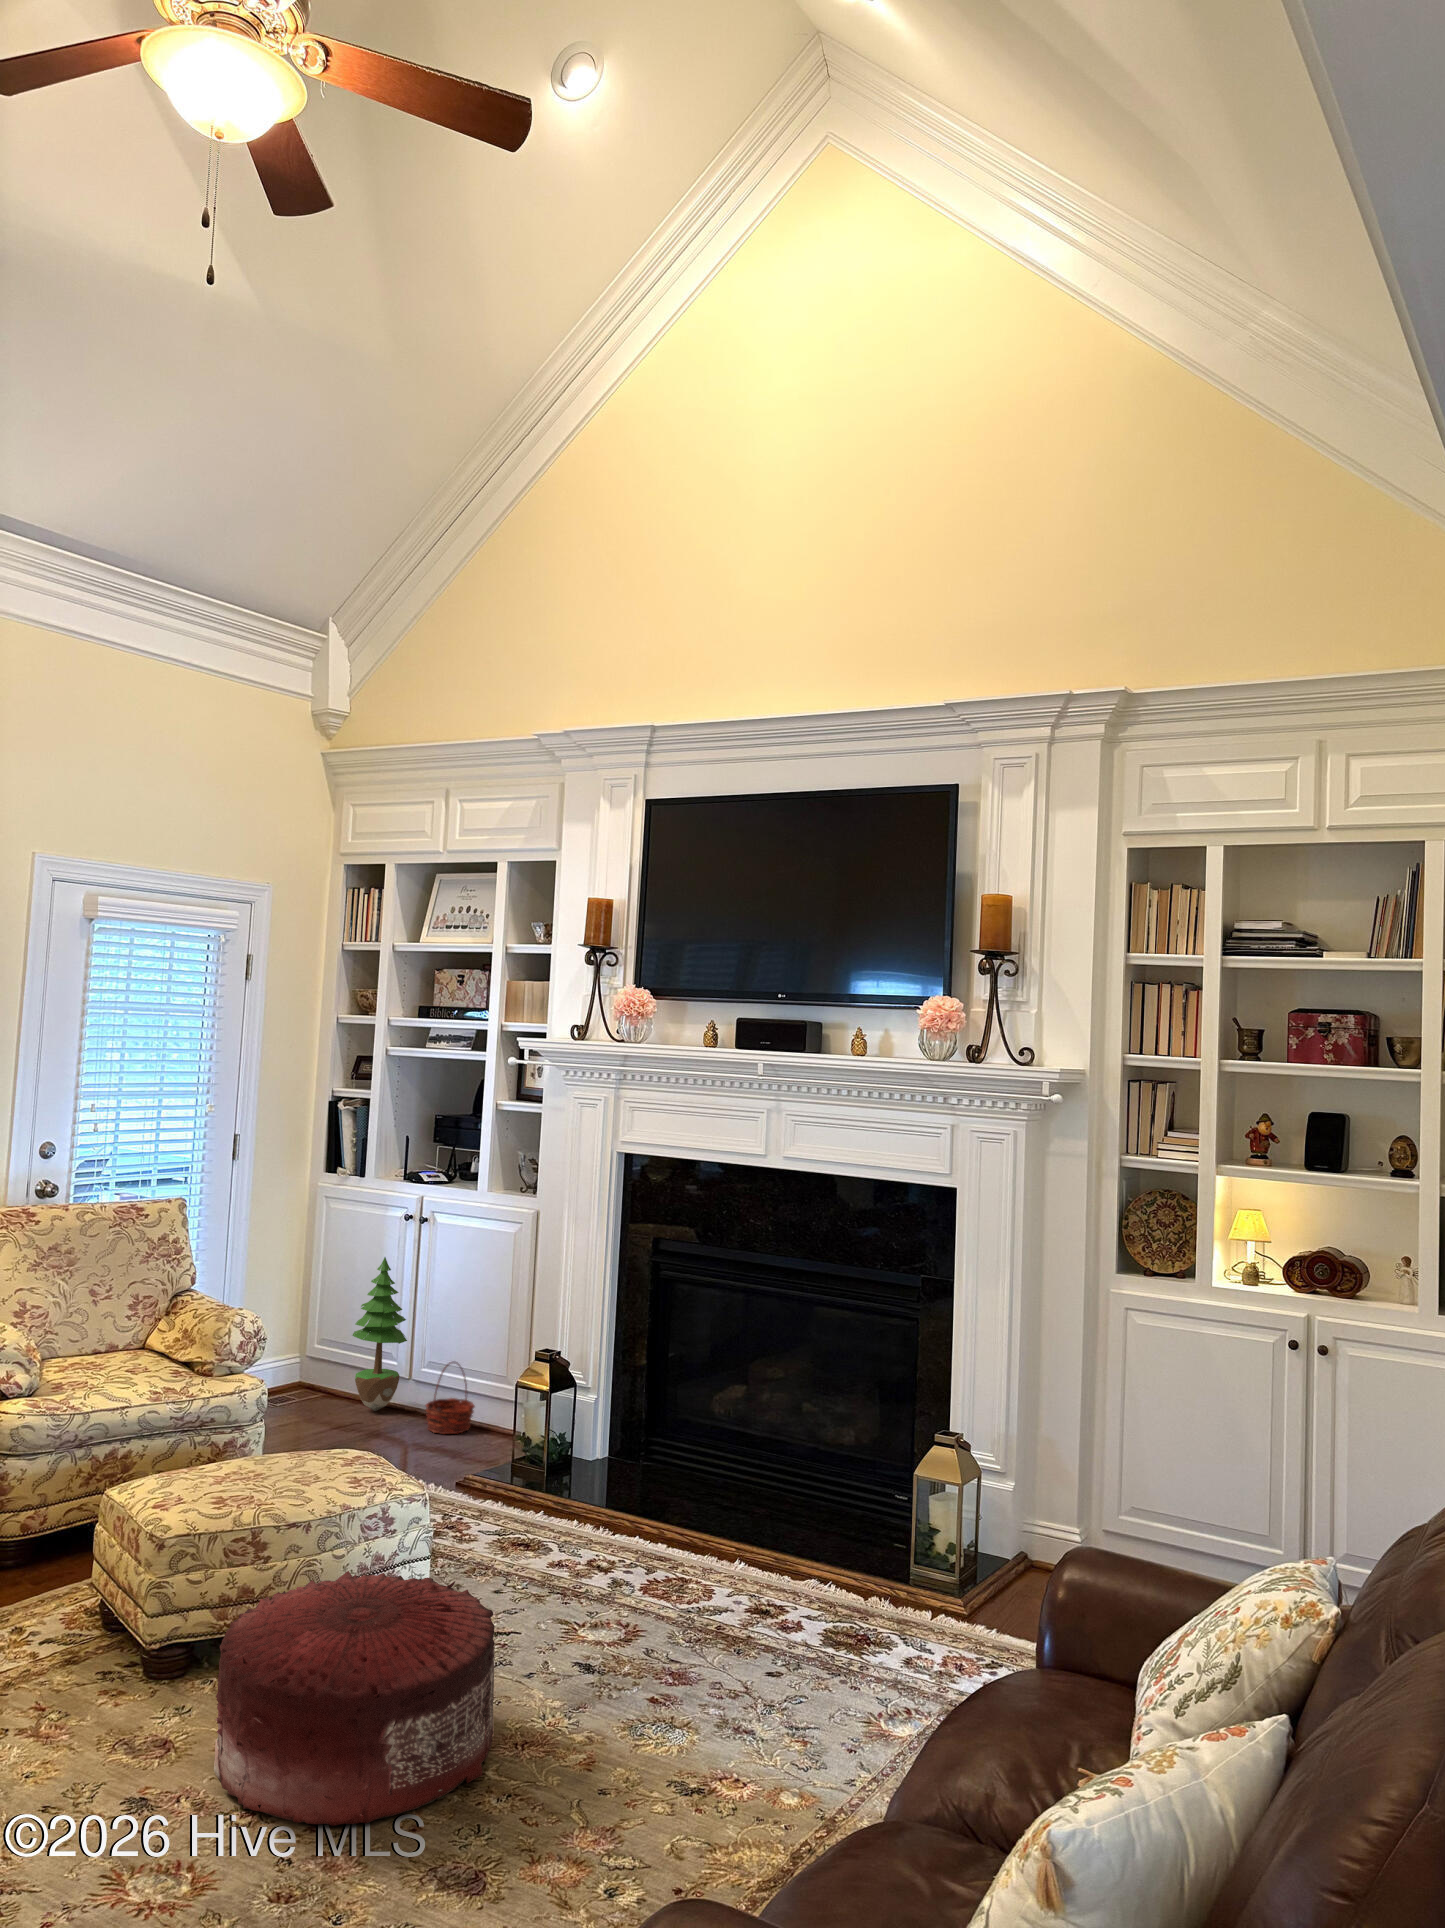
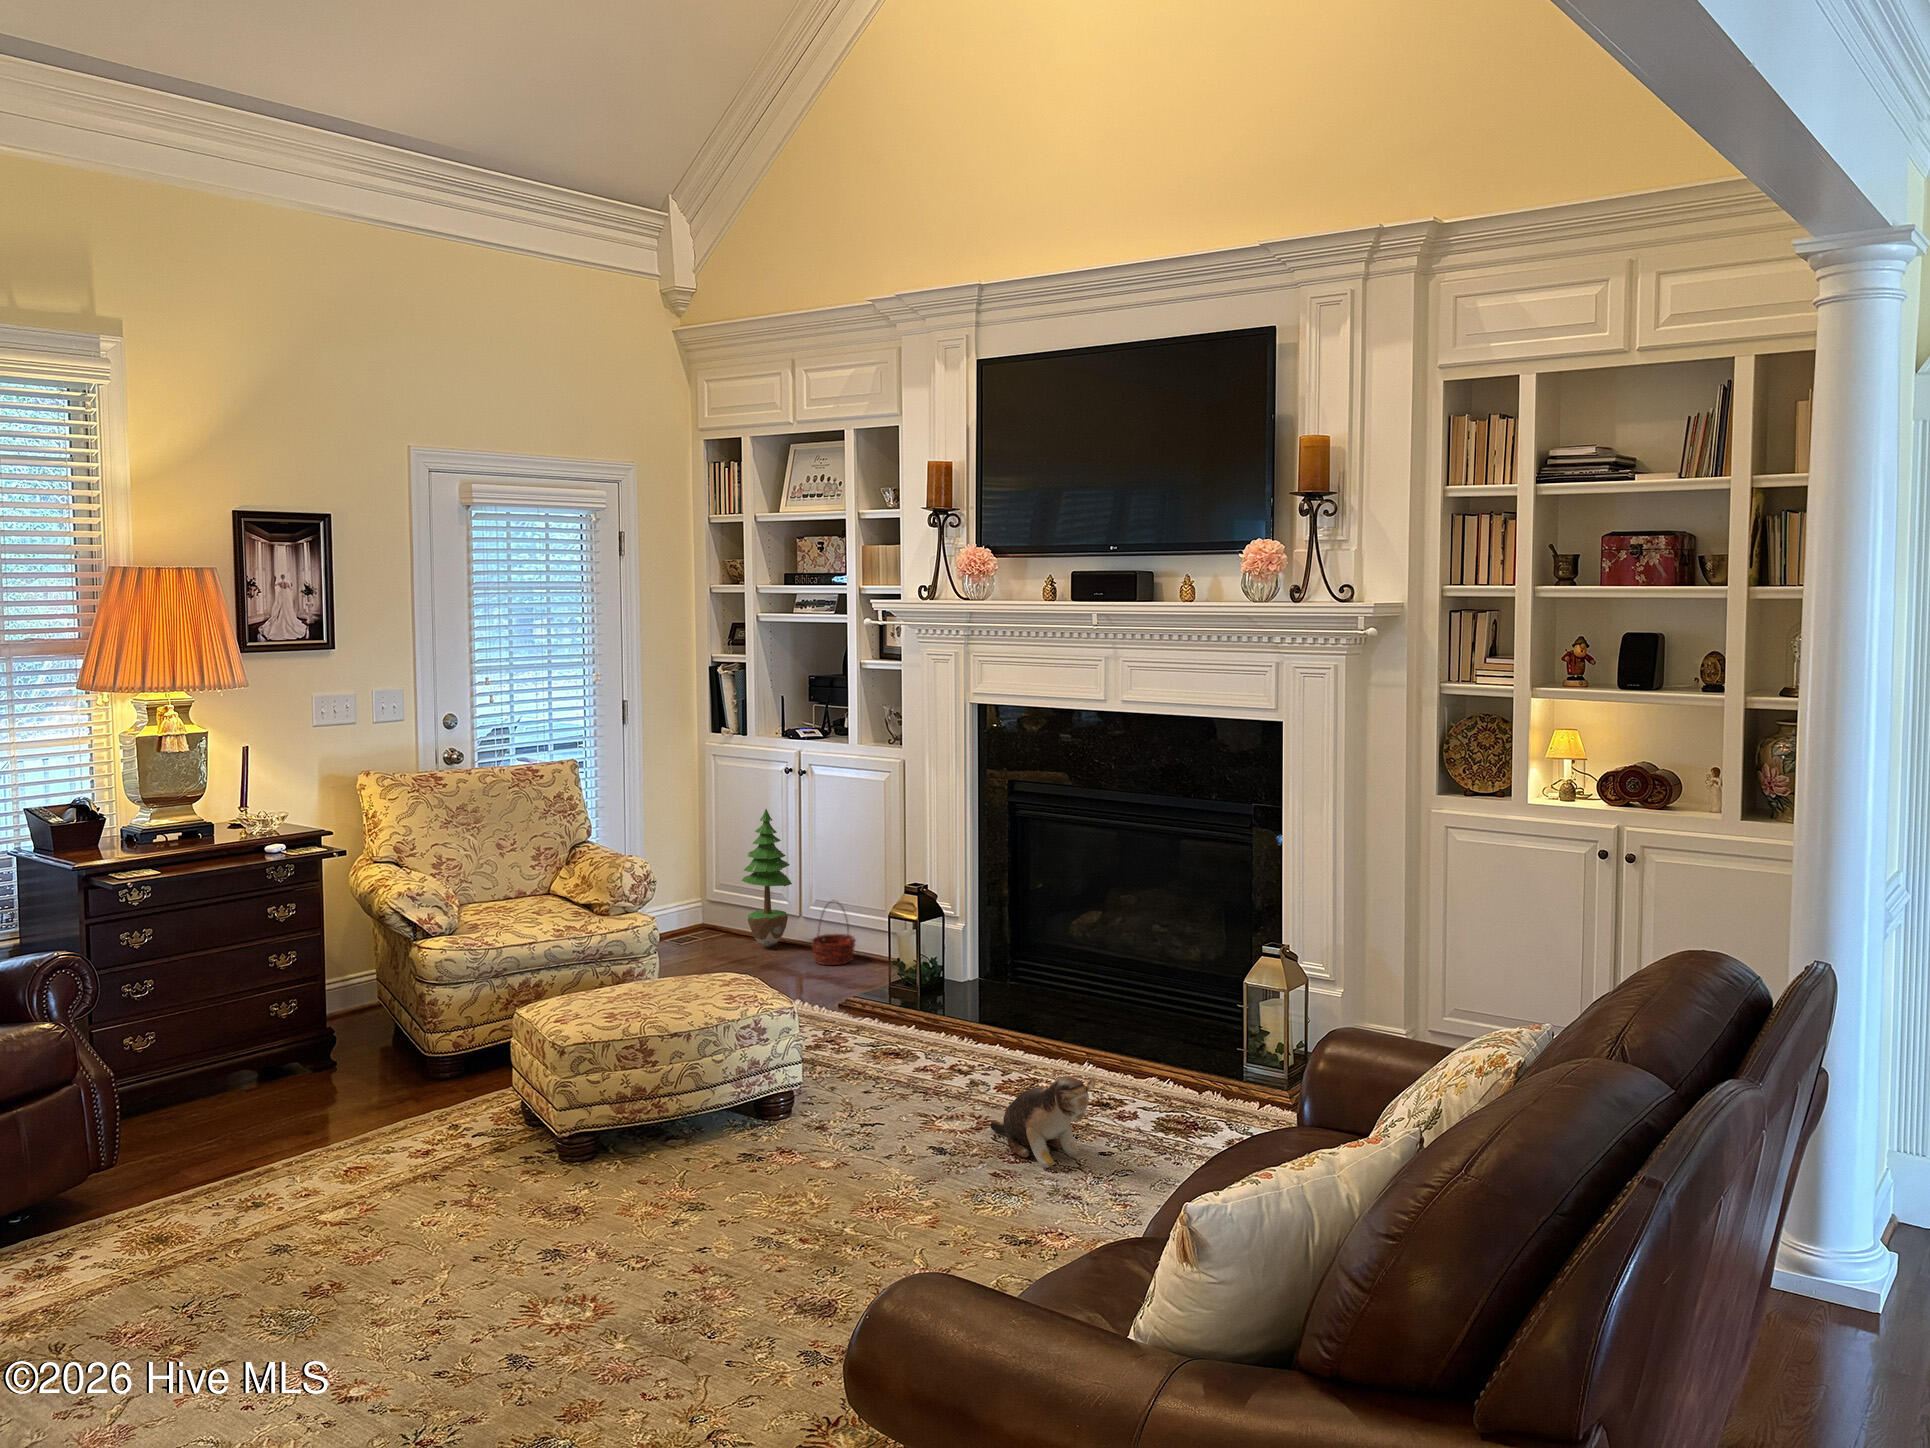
pouf: present [214,1571,495,1826] -> none [611,1070,851,1268]
plush toy: none [643,1583,773,1691] -> present [990,1076,1096,1168]

